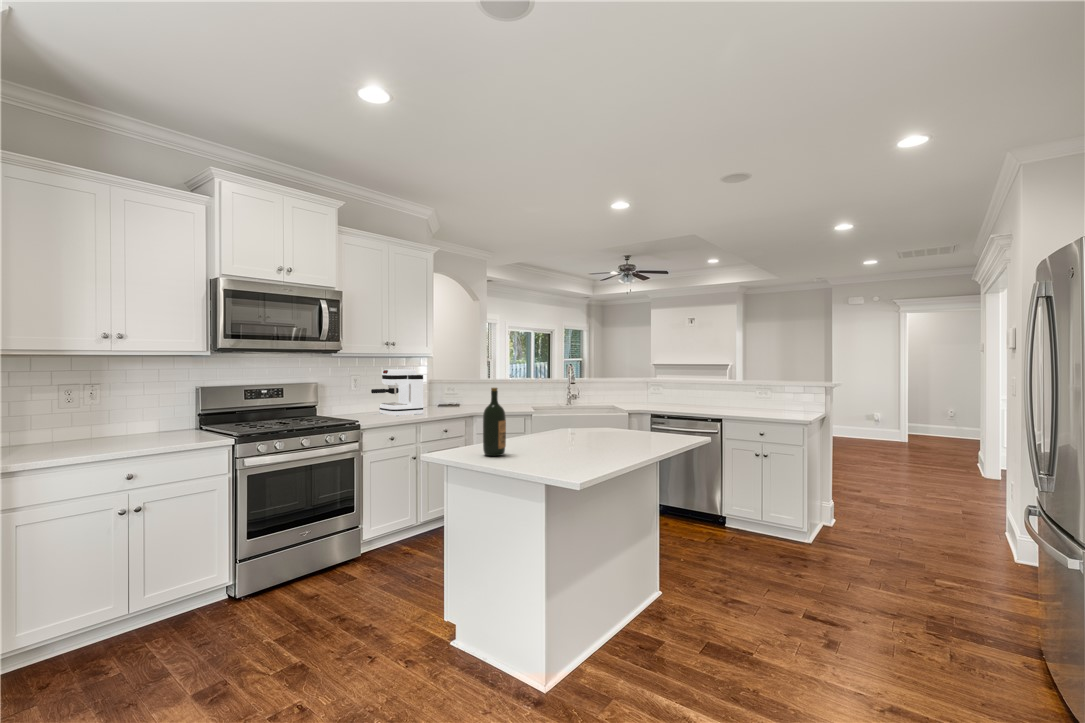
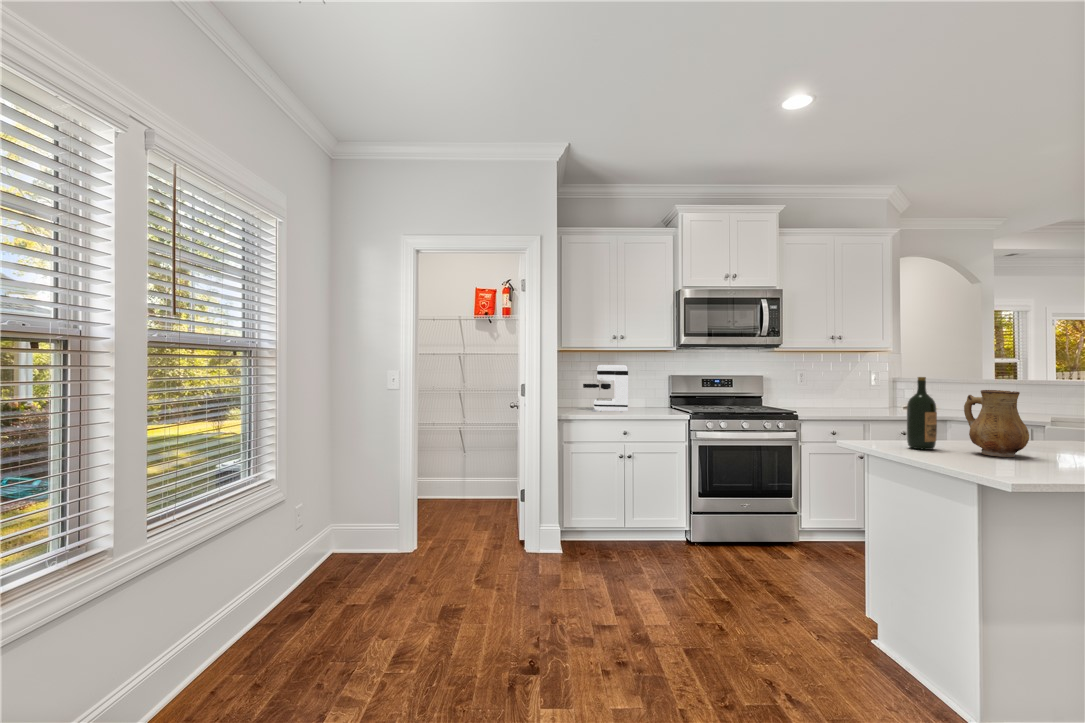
coffee maker: present [371,369,423,416] -> present [583,365,628,412]
ceramic pitcher: none [524,397,569,455] -> present [964,390,1029,457]

